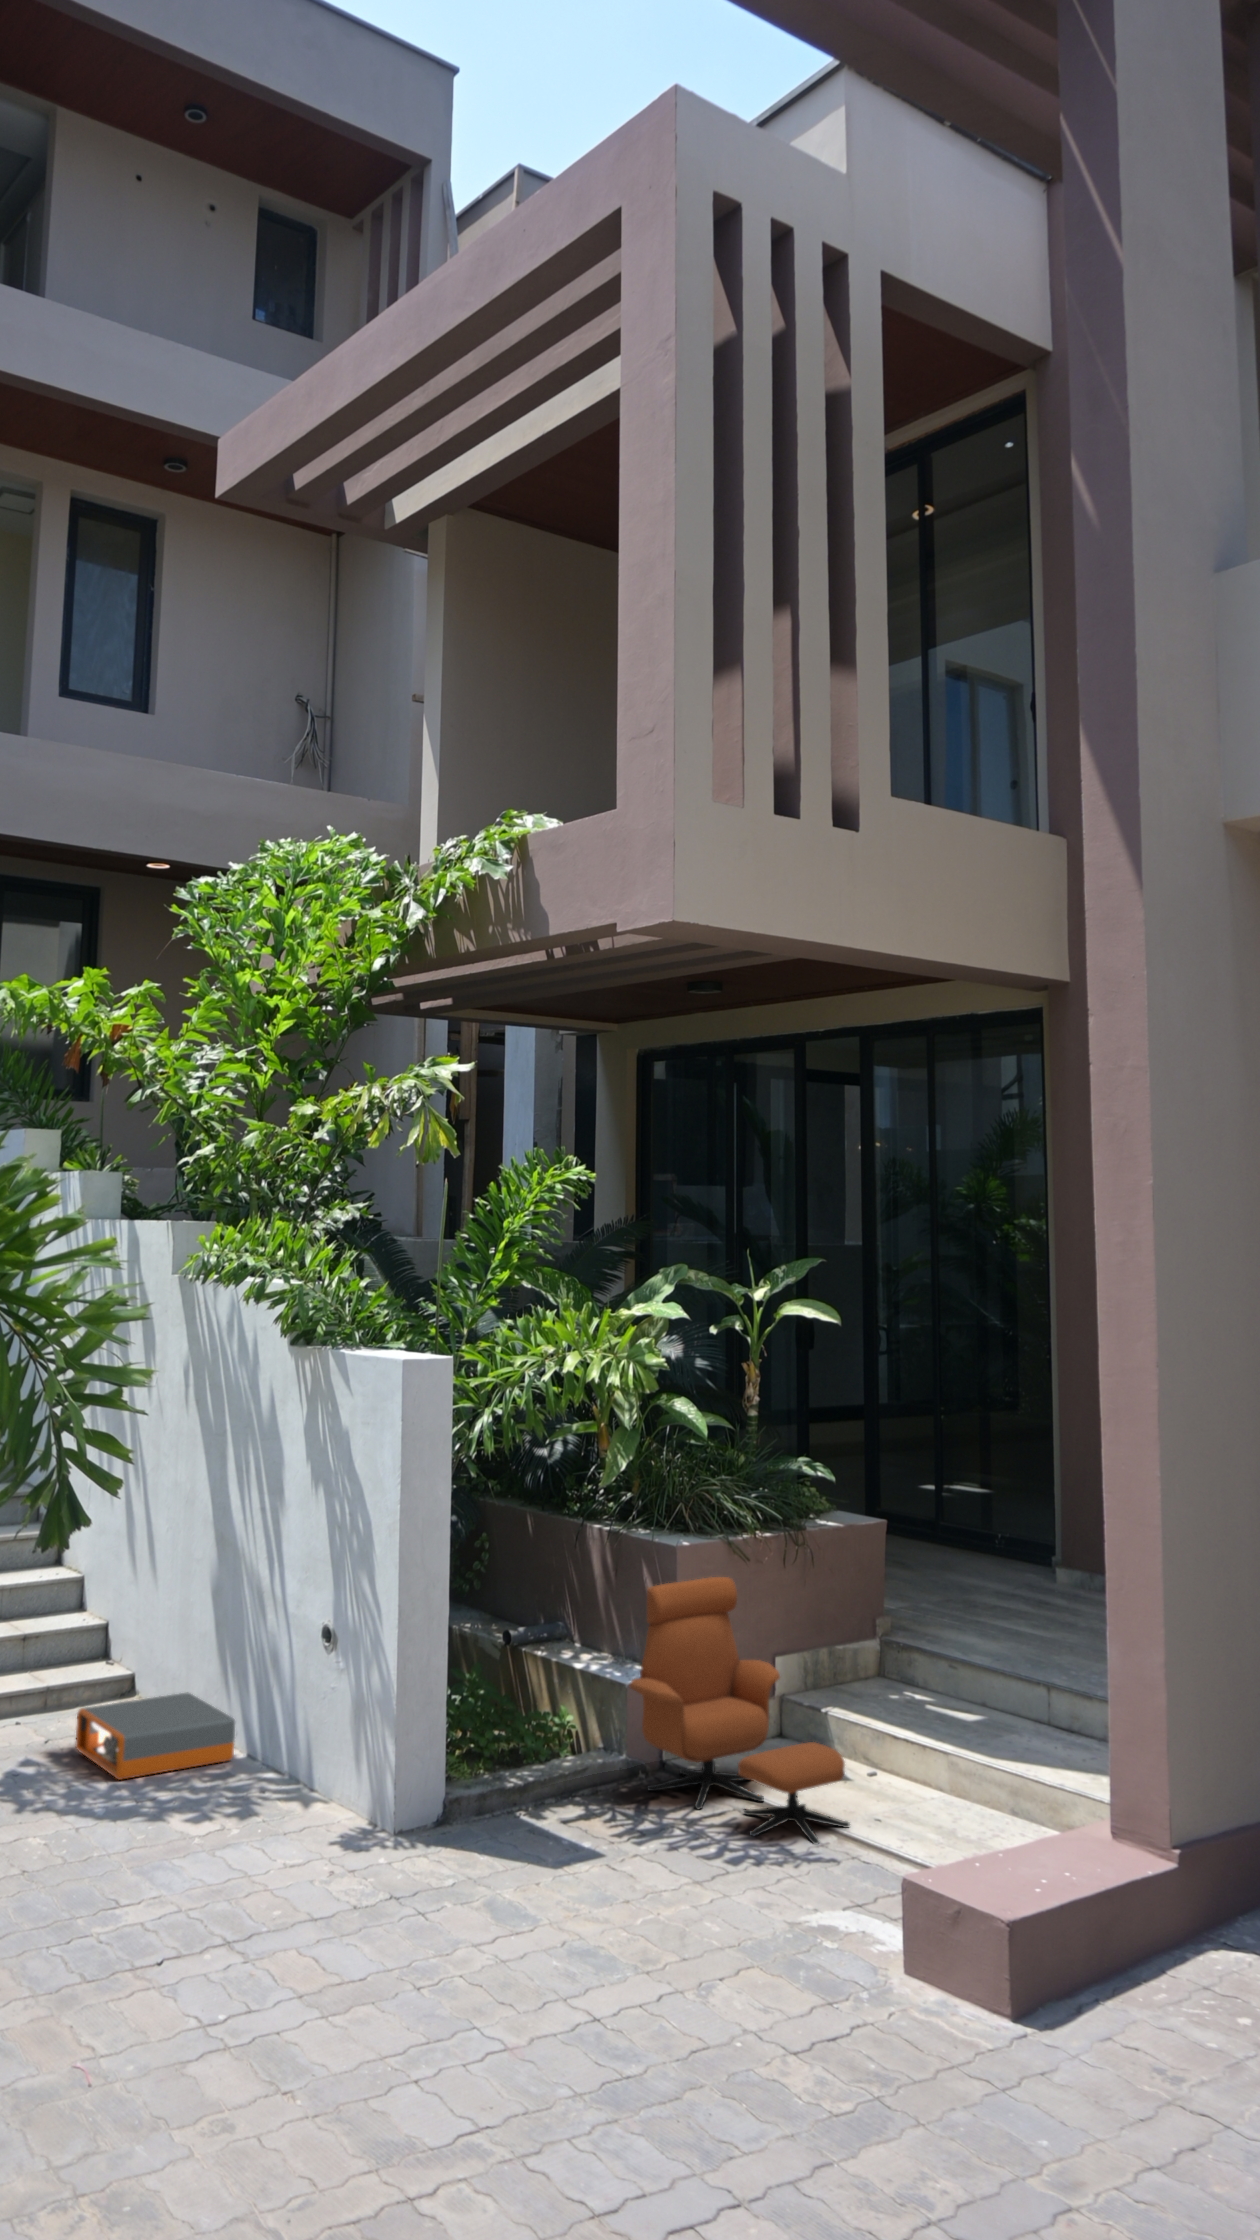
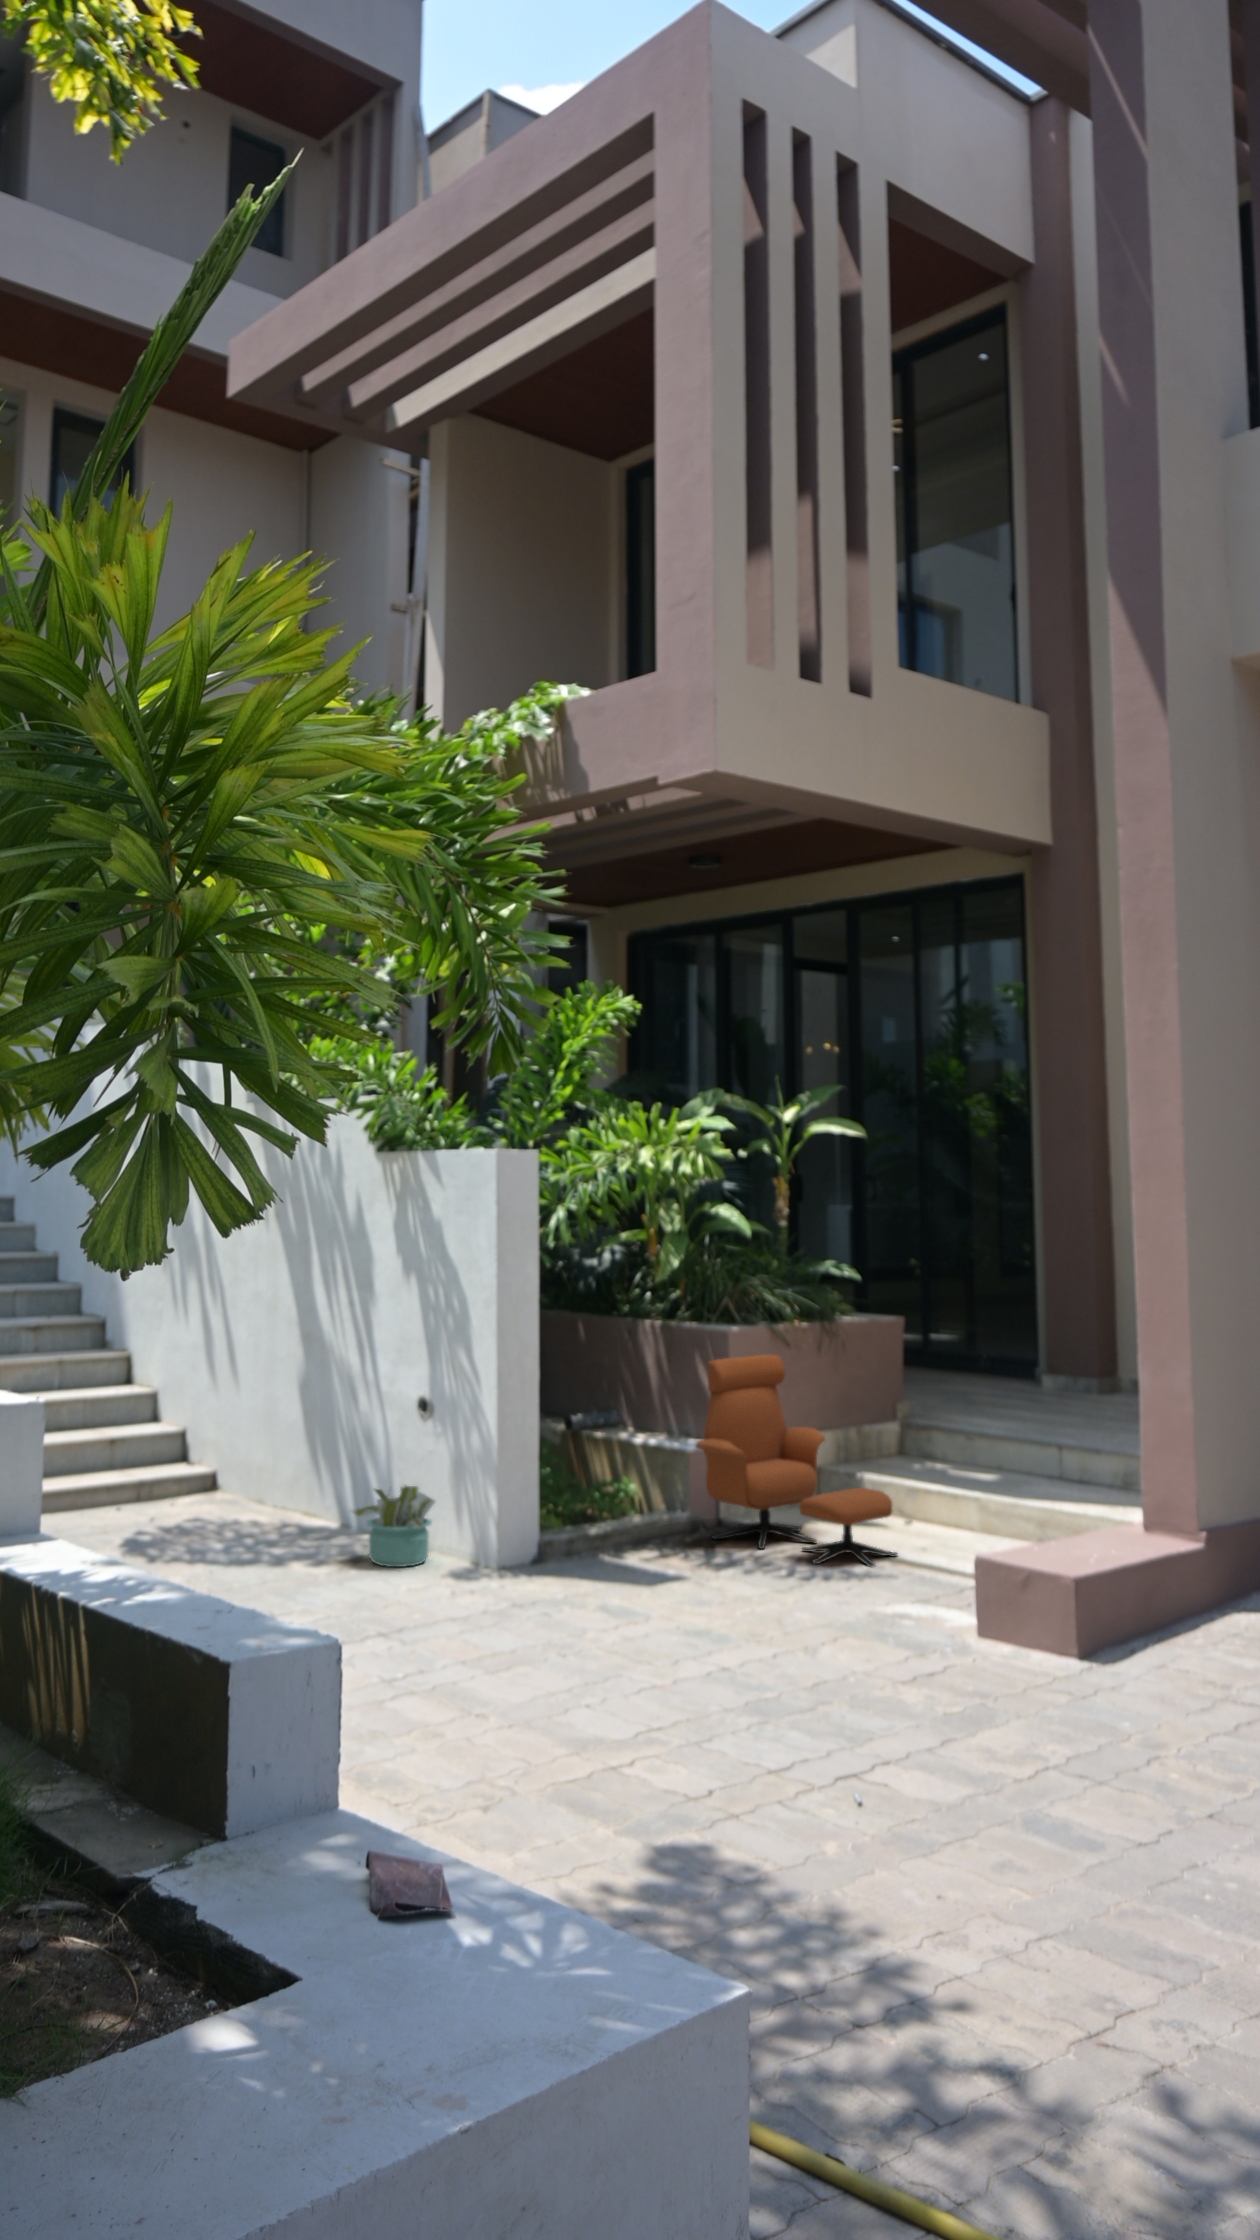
storage box: present [76,1692,235,1780] -> none [184,1477,332,1543]
decorative plant: none [234,1725,331,1825] -> present [351,1485,435,1567]

